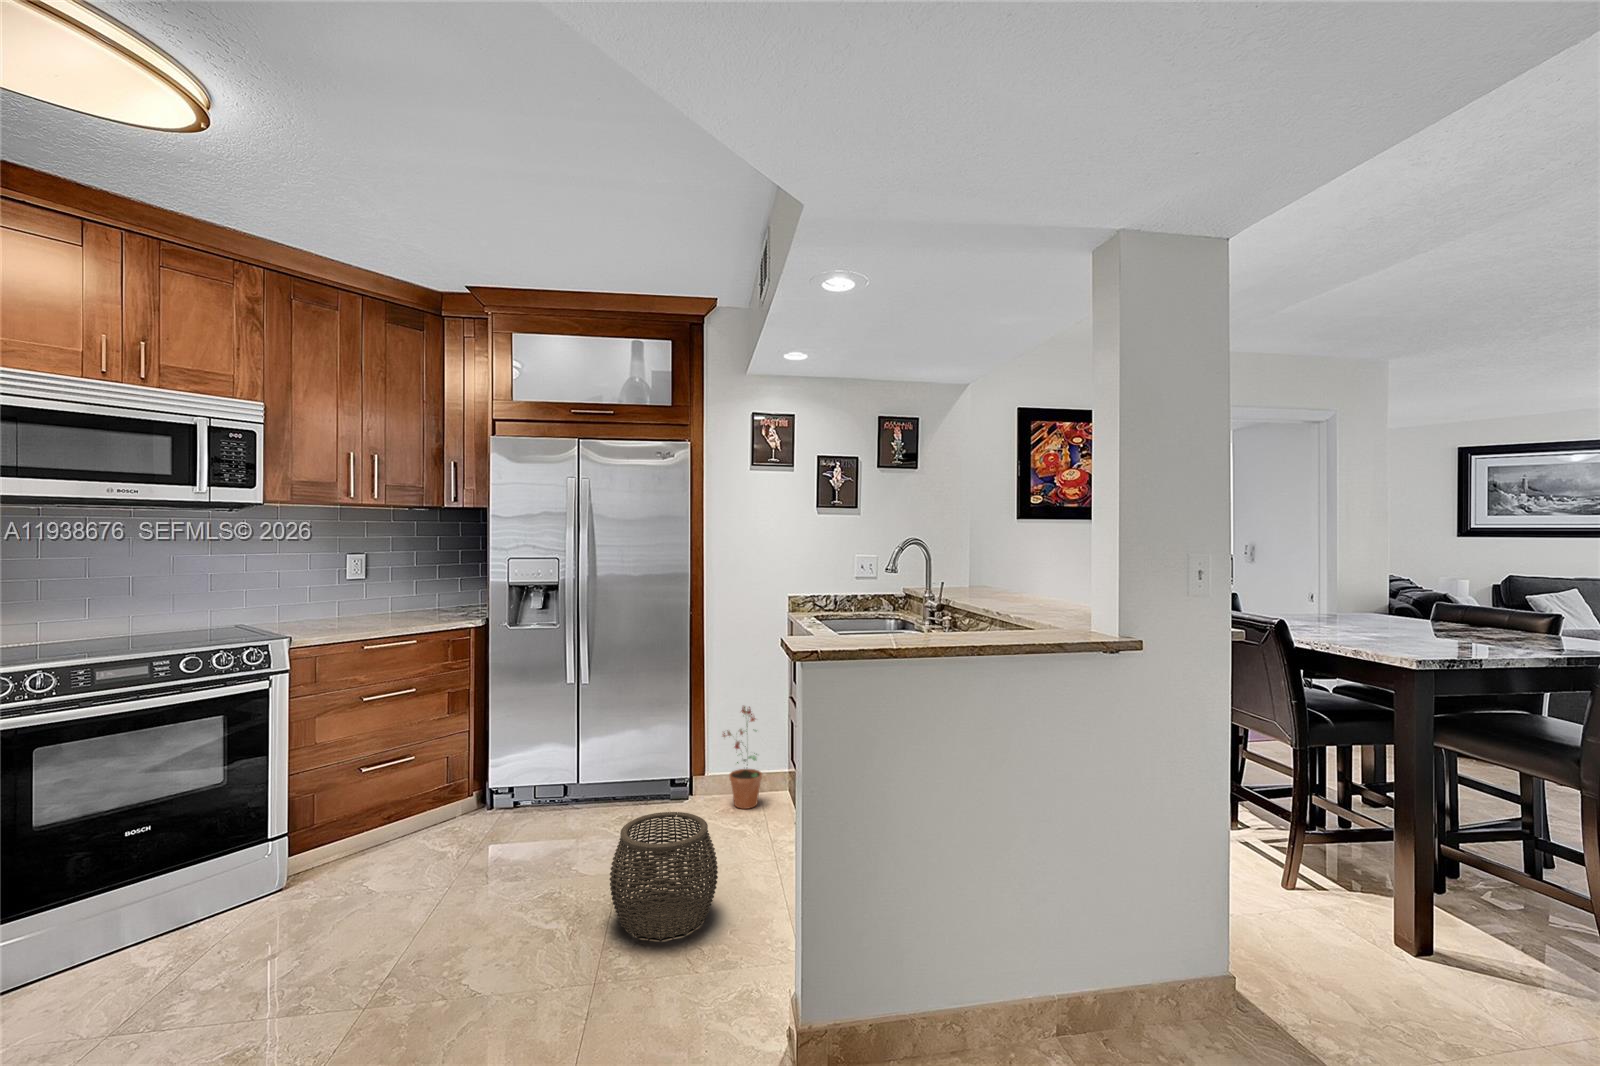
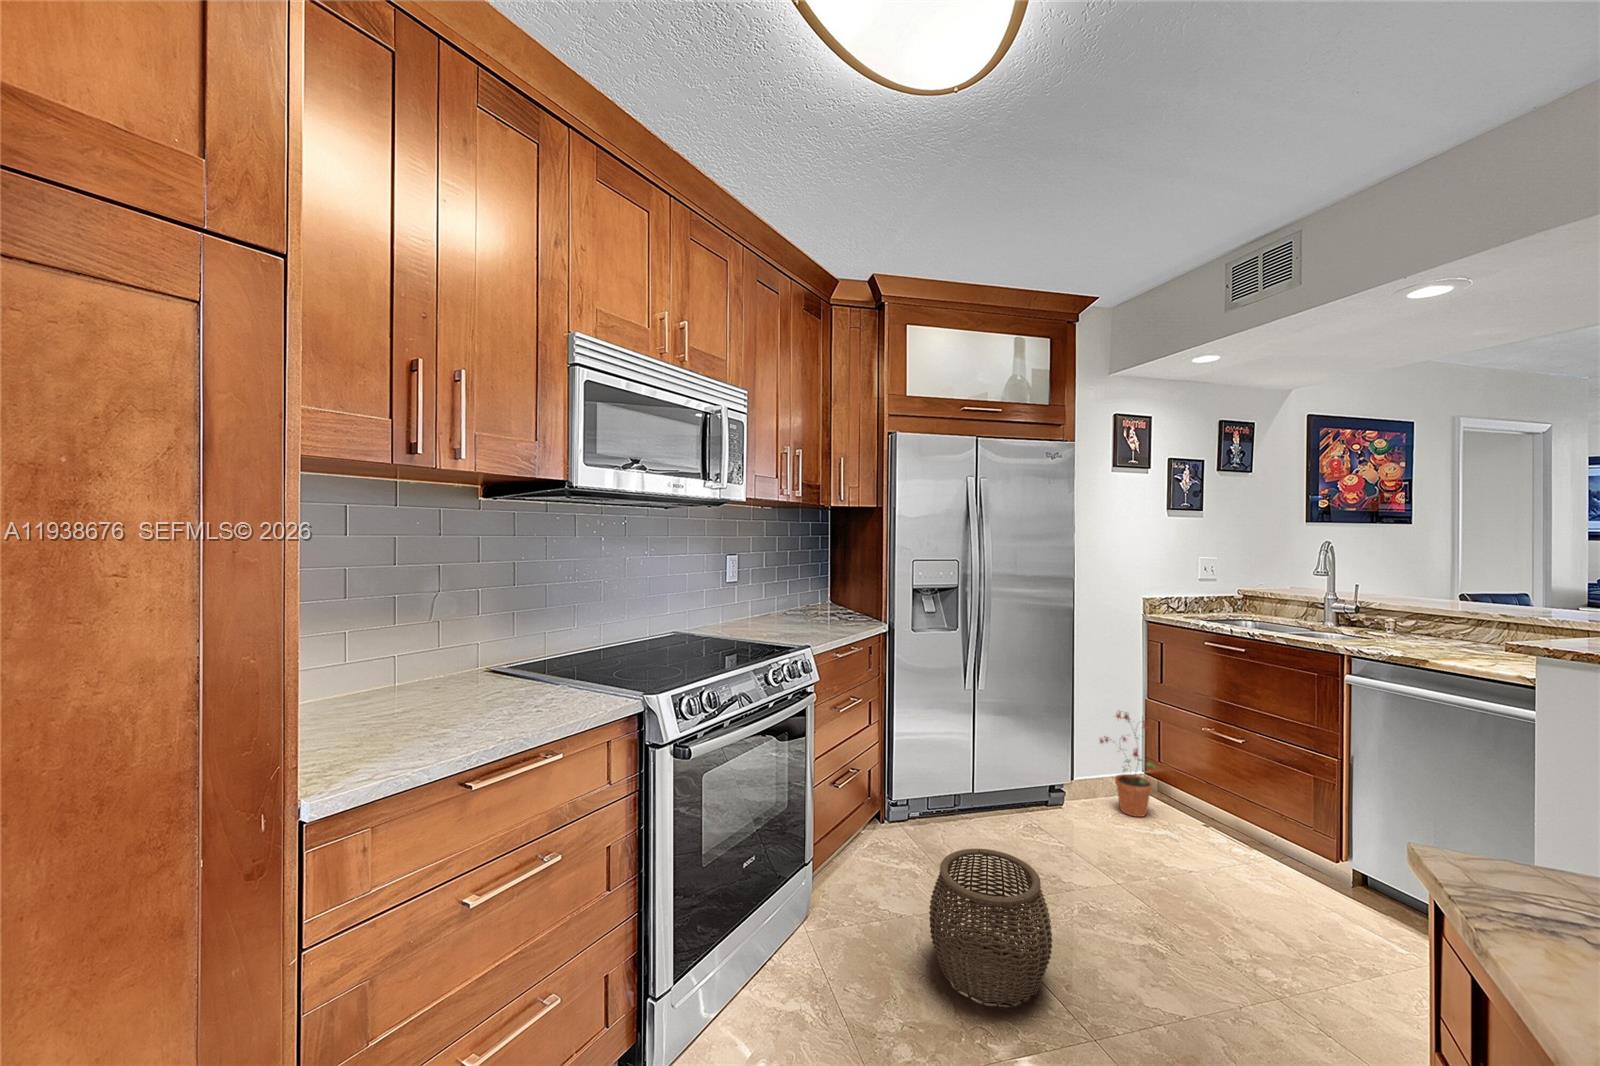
woven basket: present [609,812,718,940] -> present [929,848,1053,1006]

